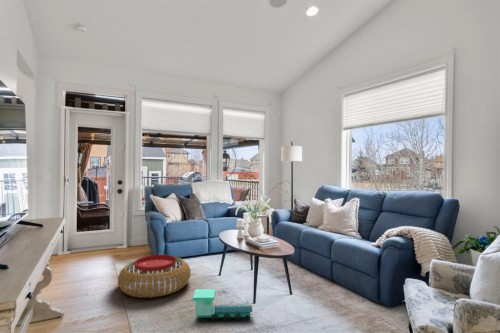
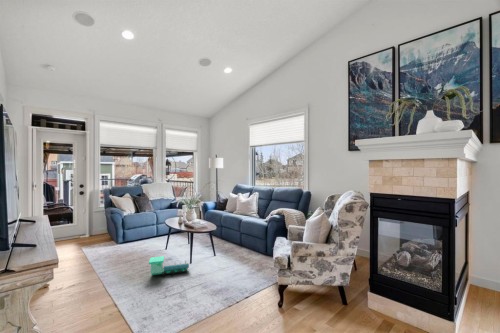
pouf: present [118,255,191,298] -> none [88,238,145,269]

